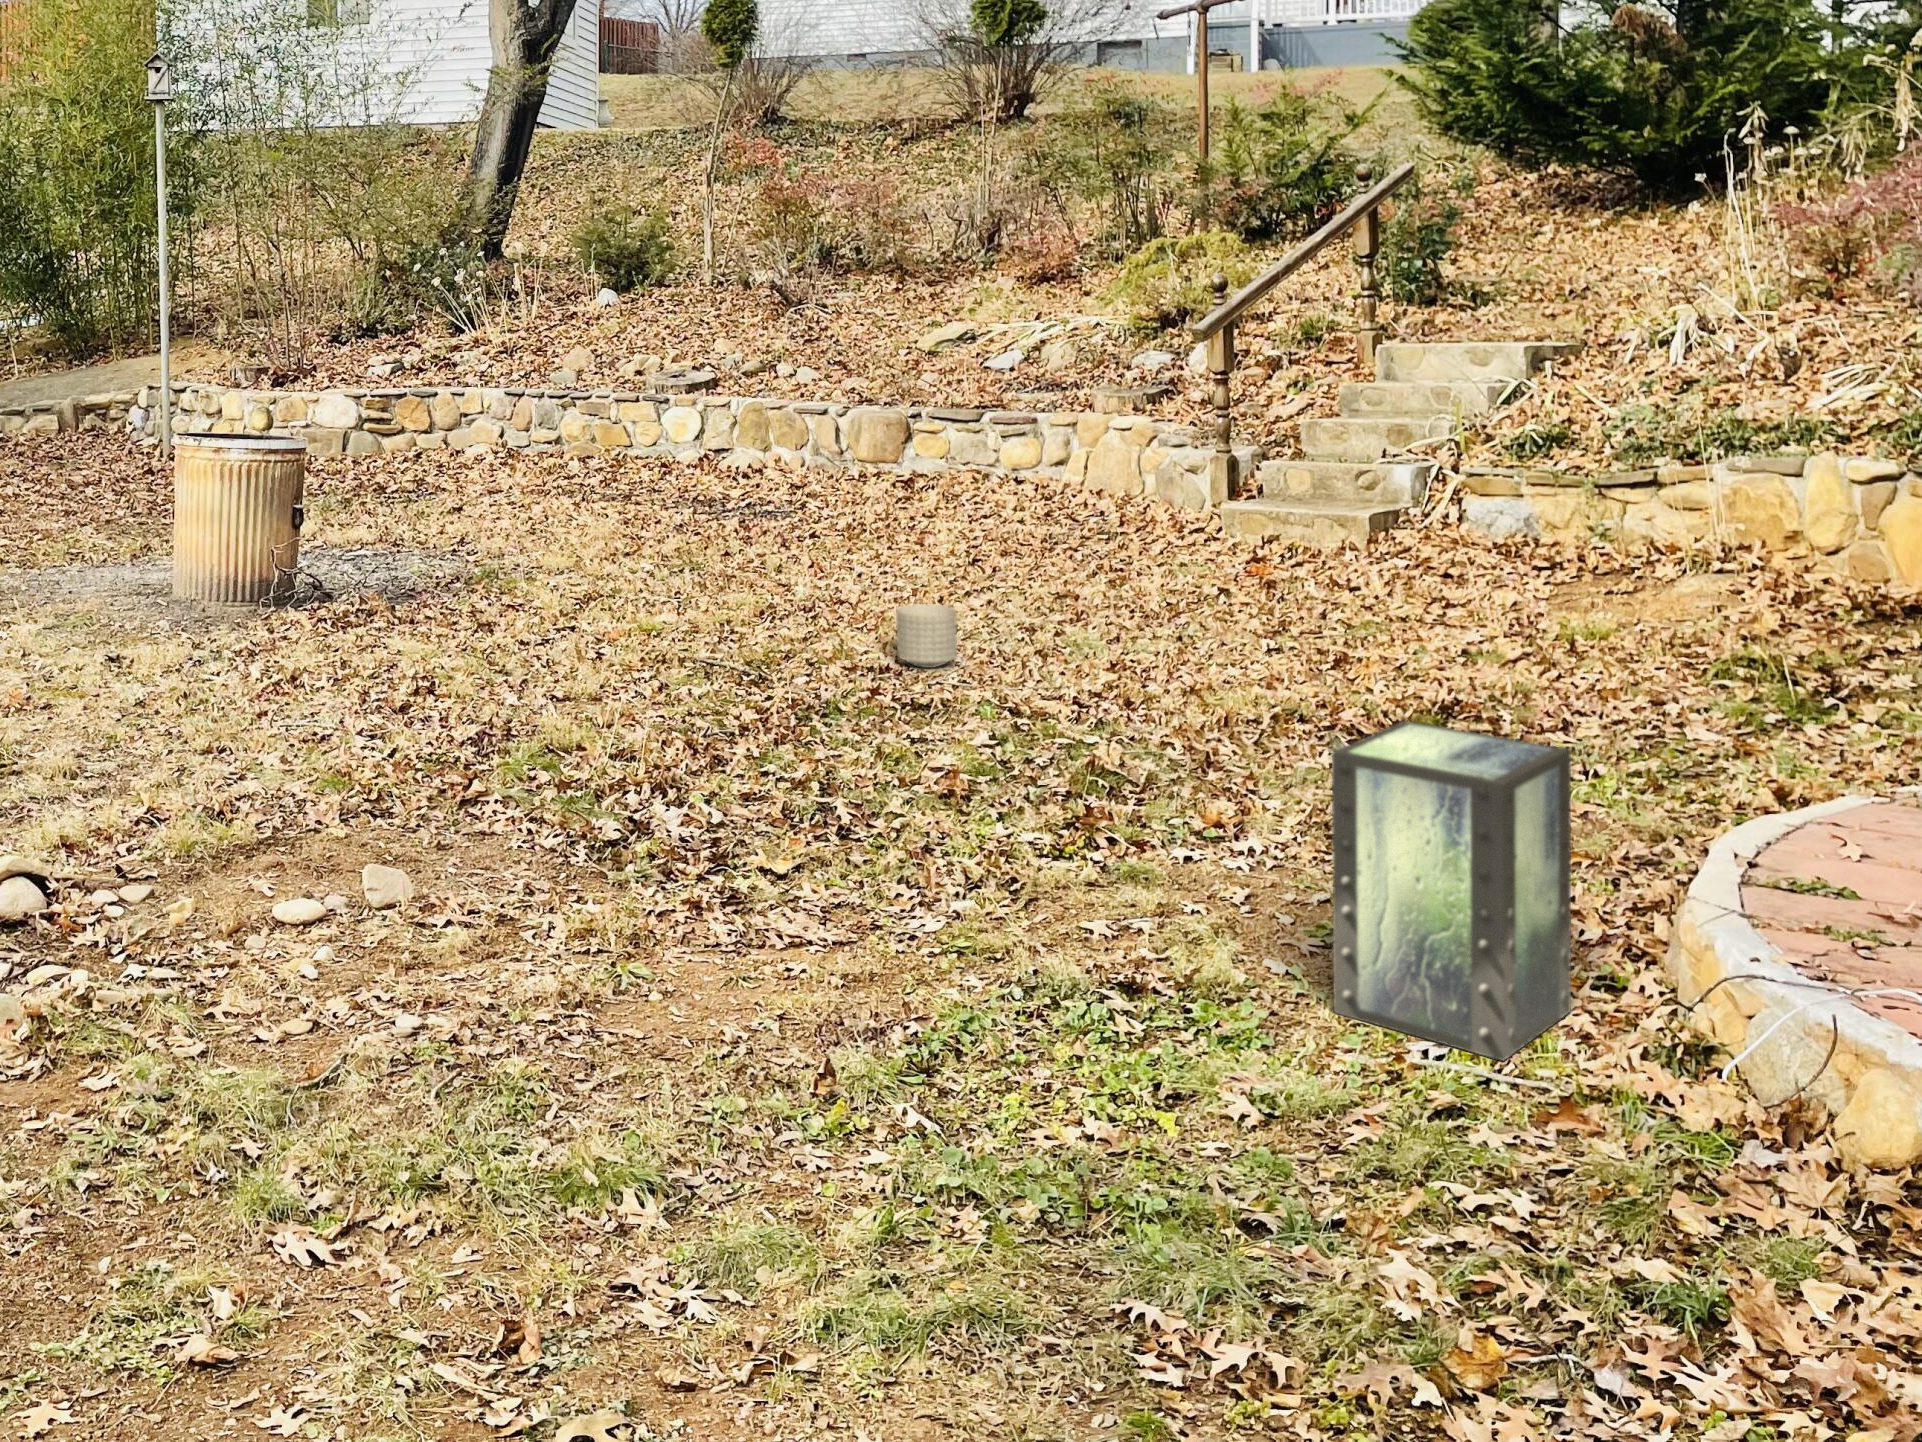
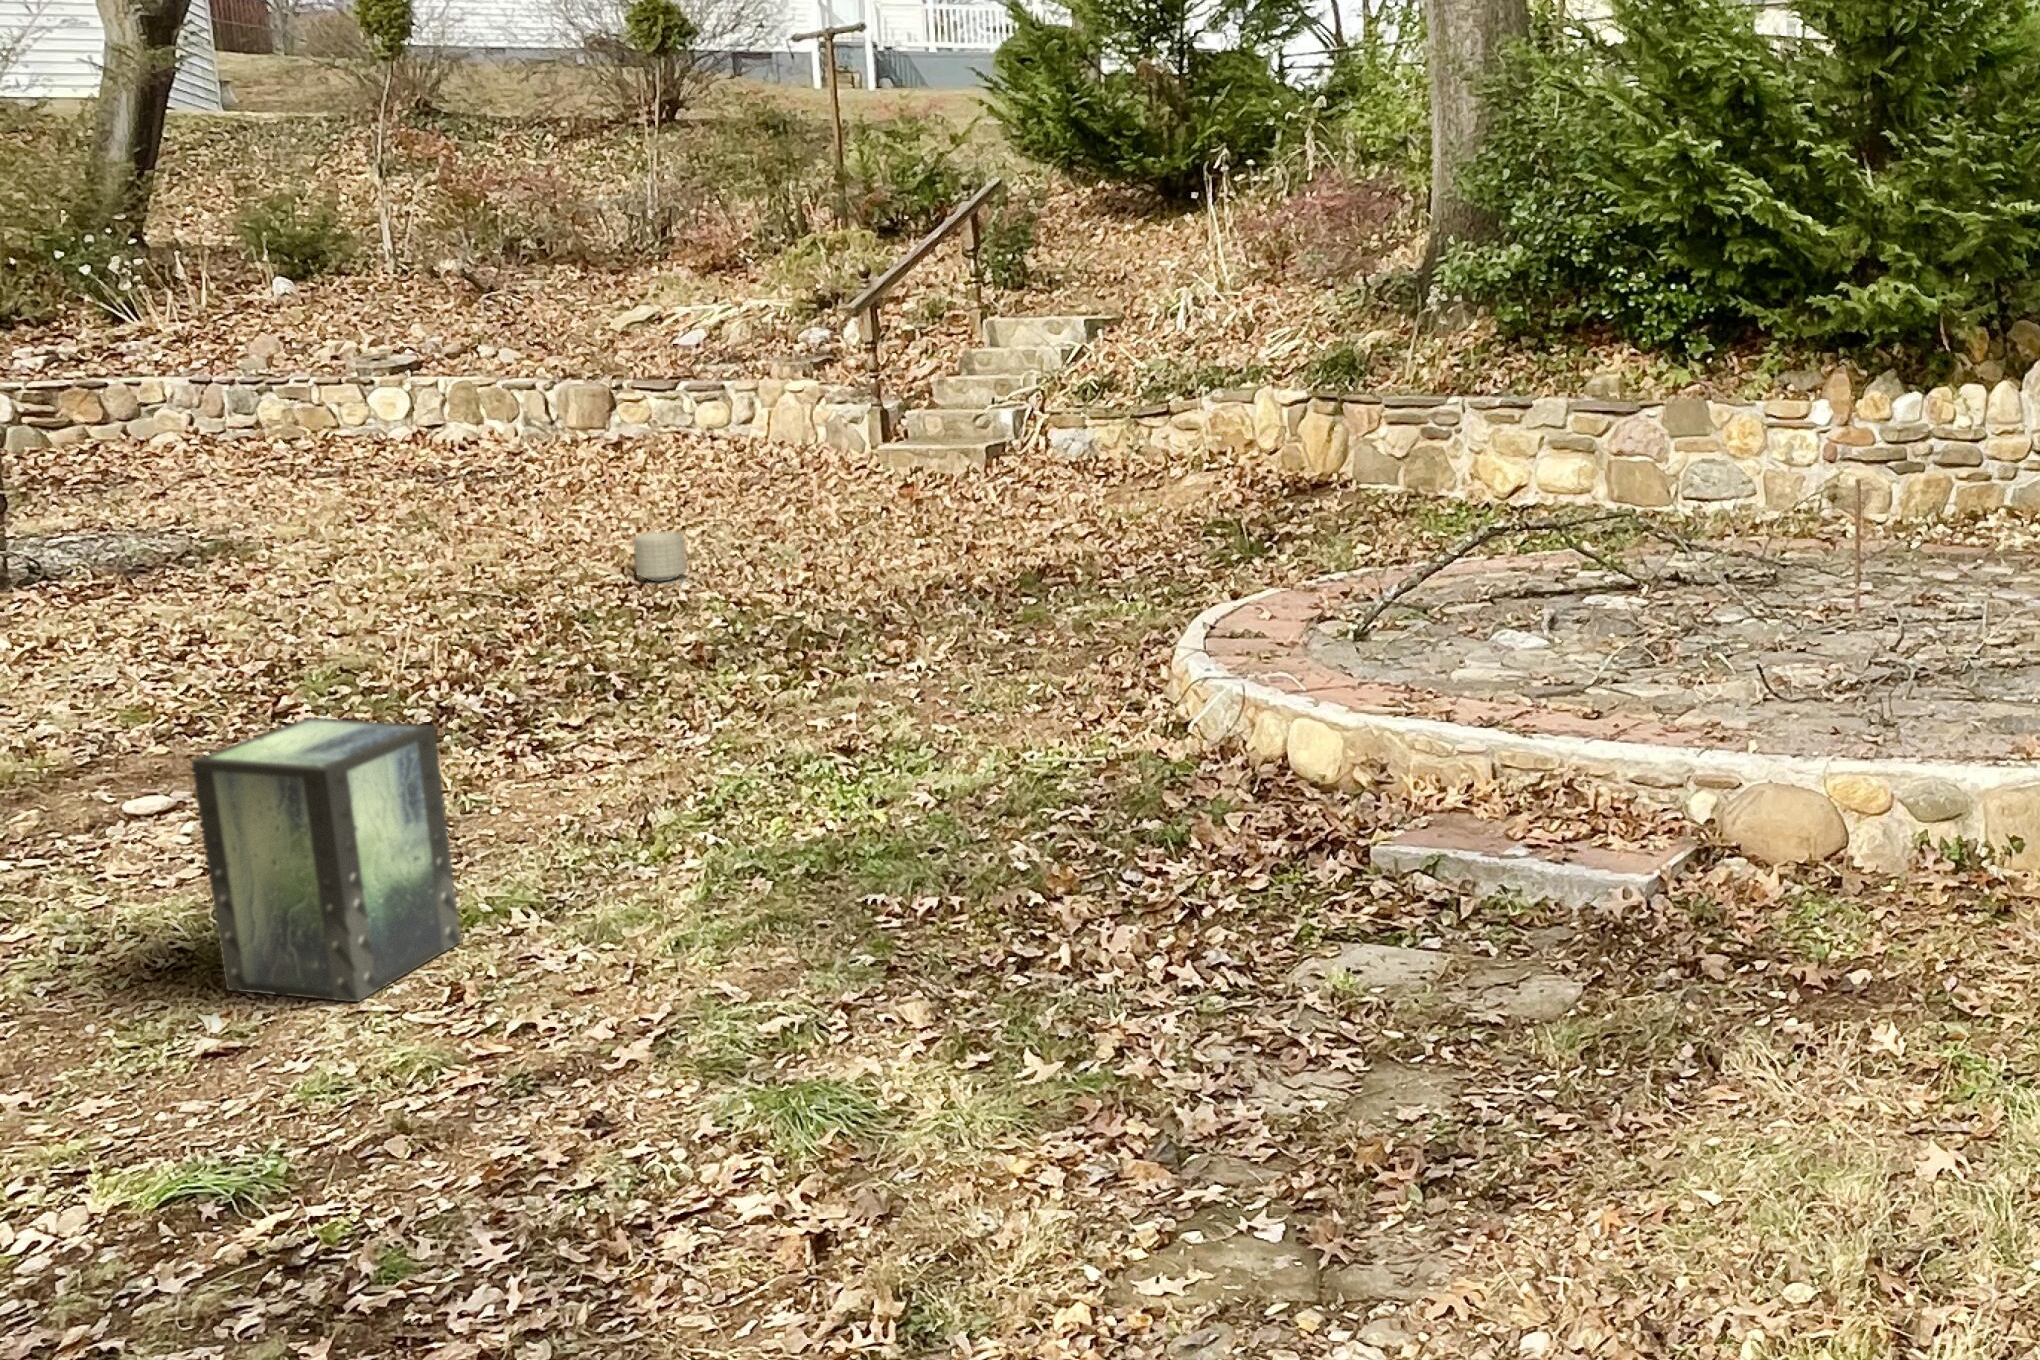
storage box: present [1332,721,1571,1061] -> present [192,717,461,1002]

